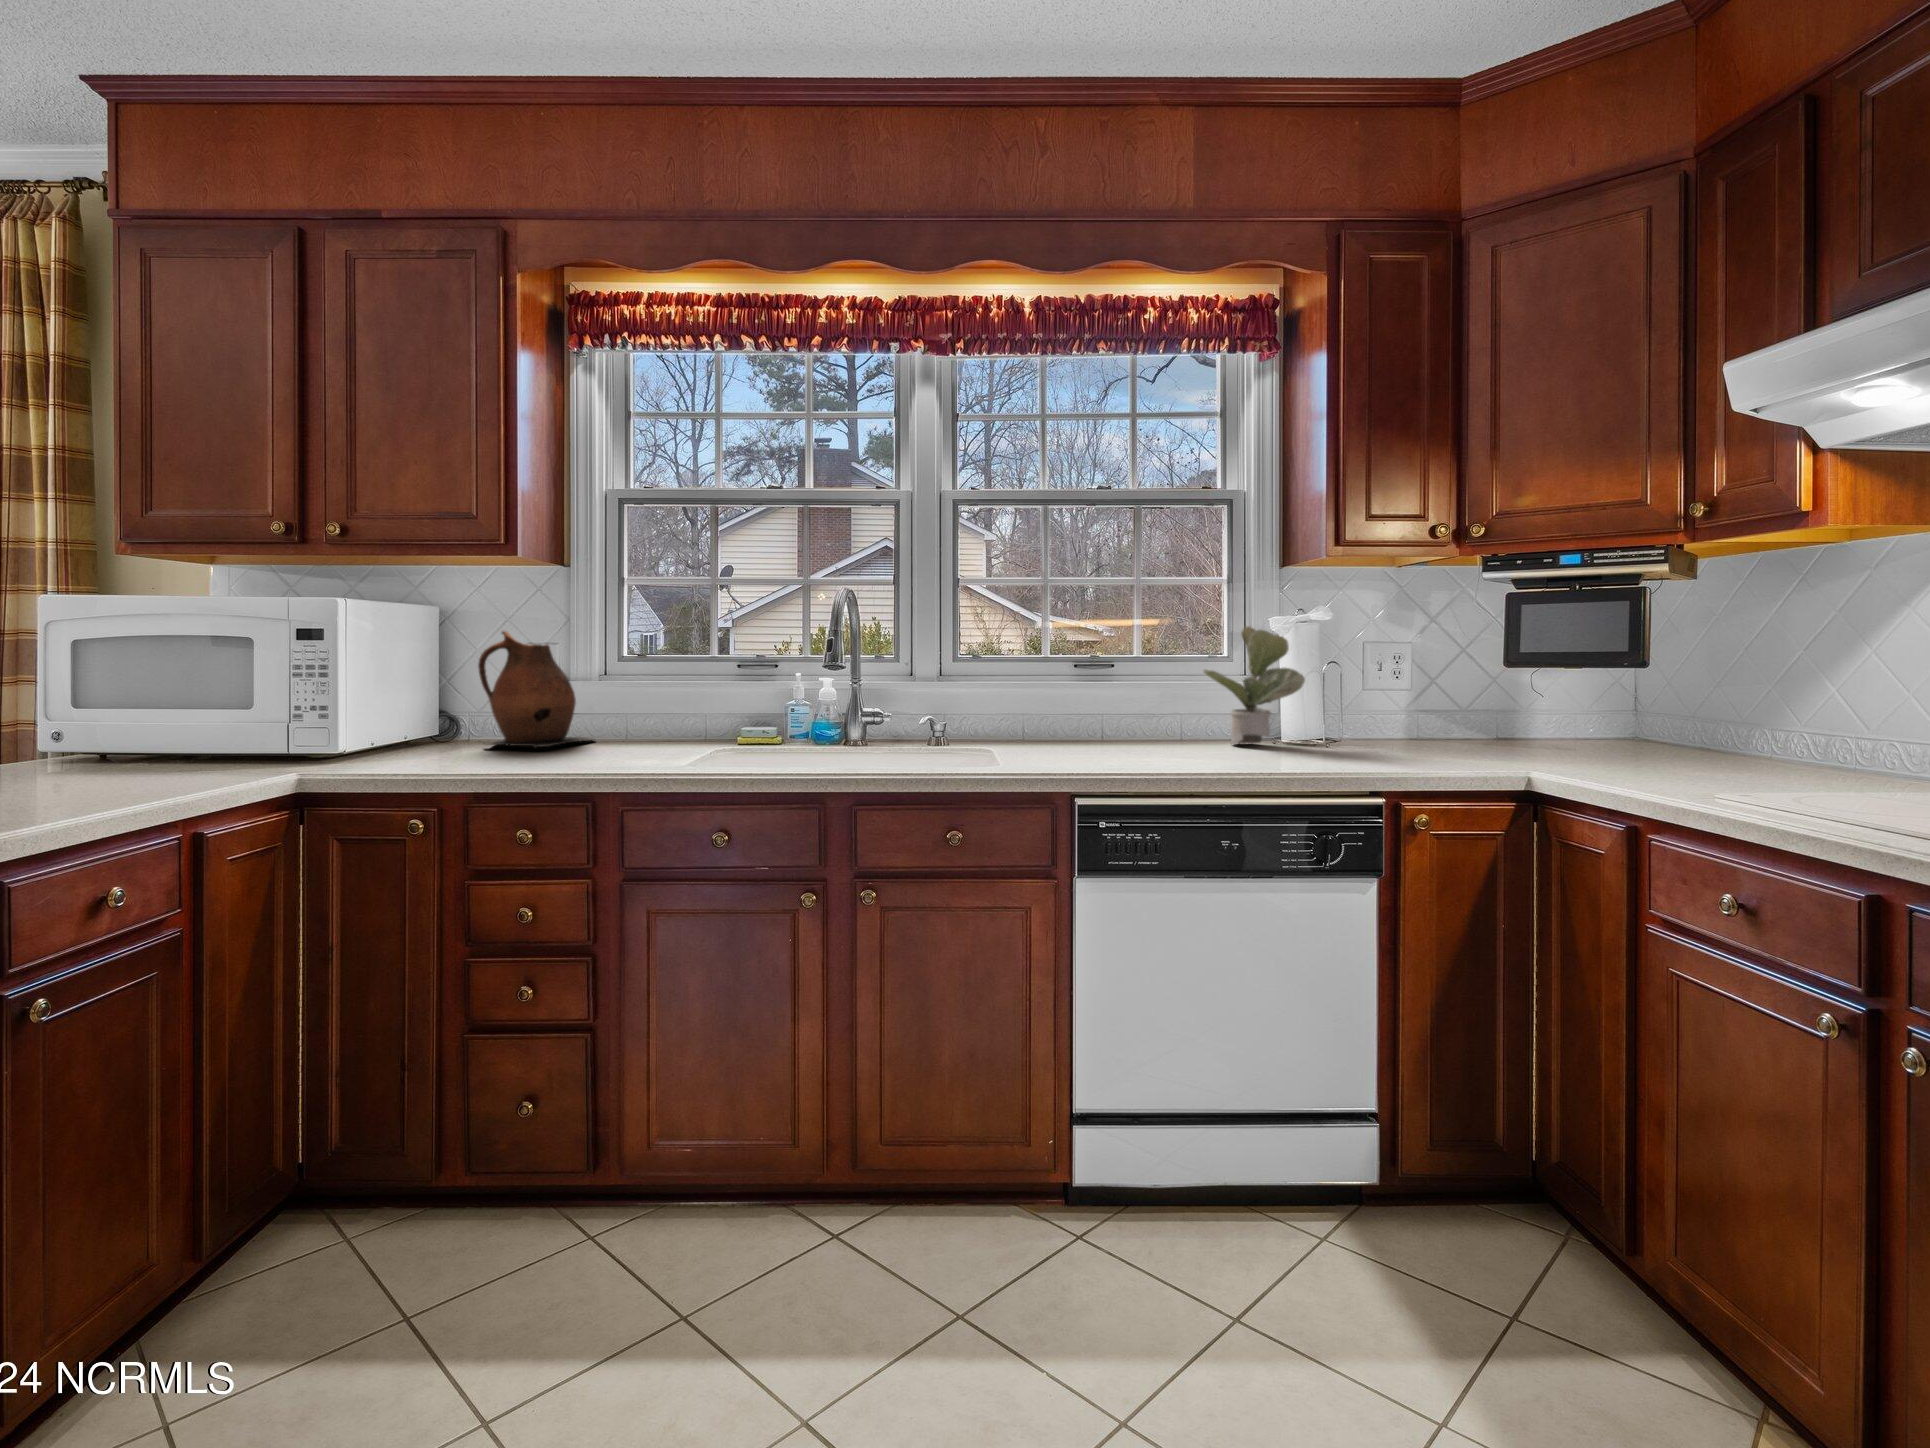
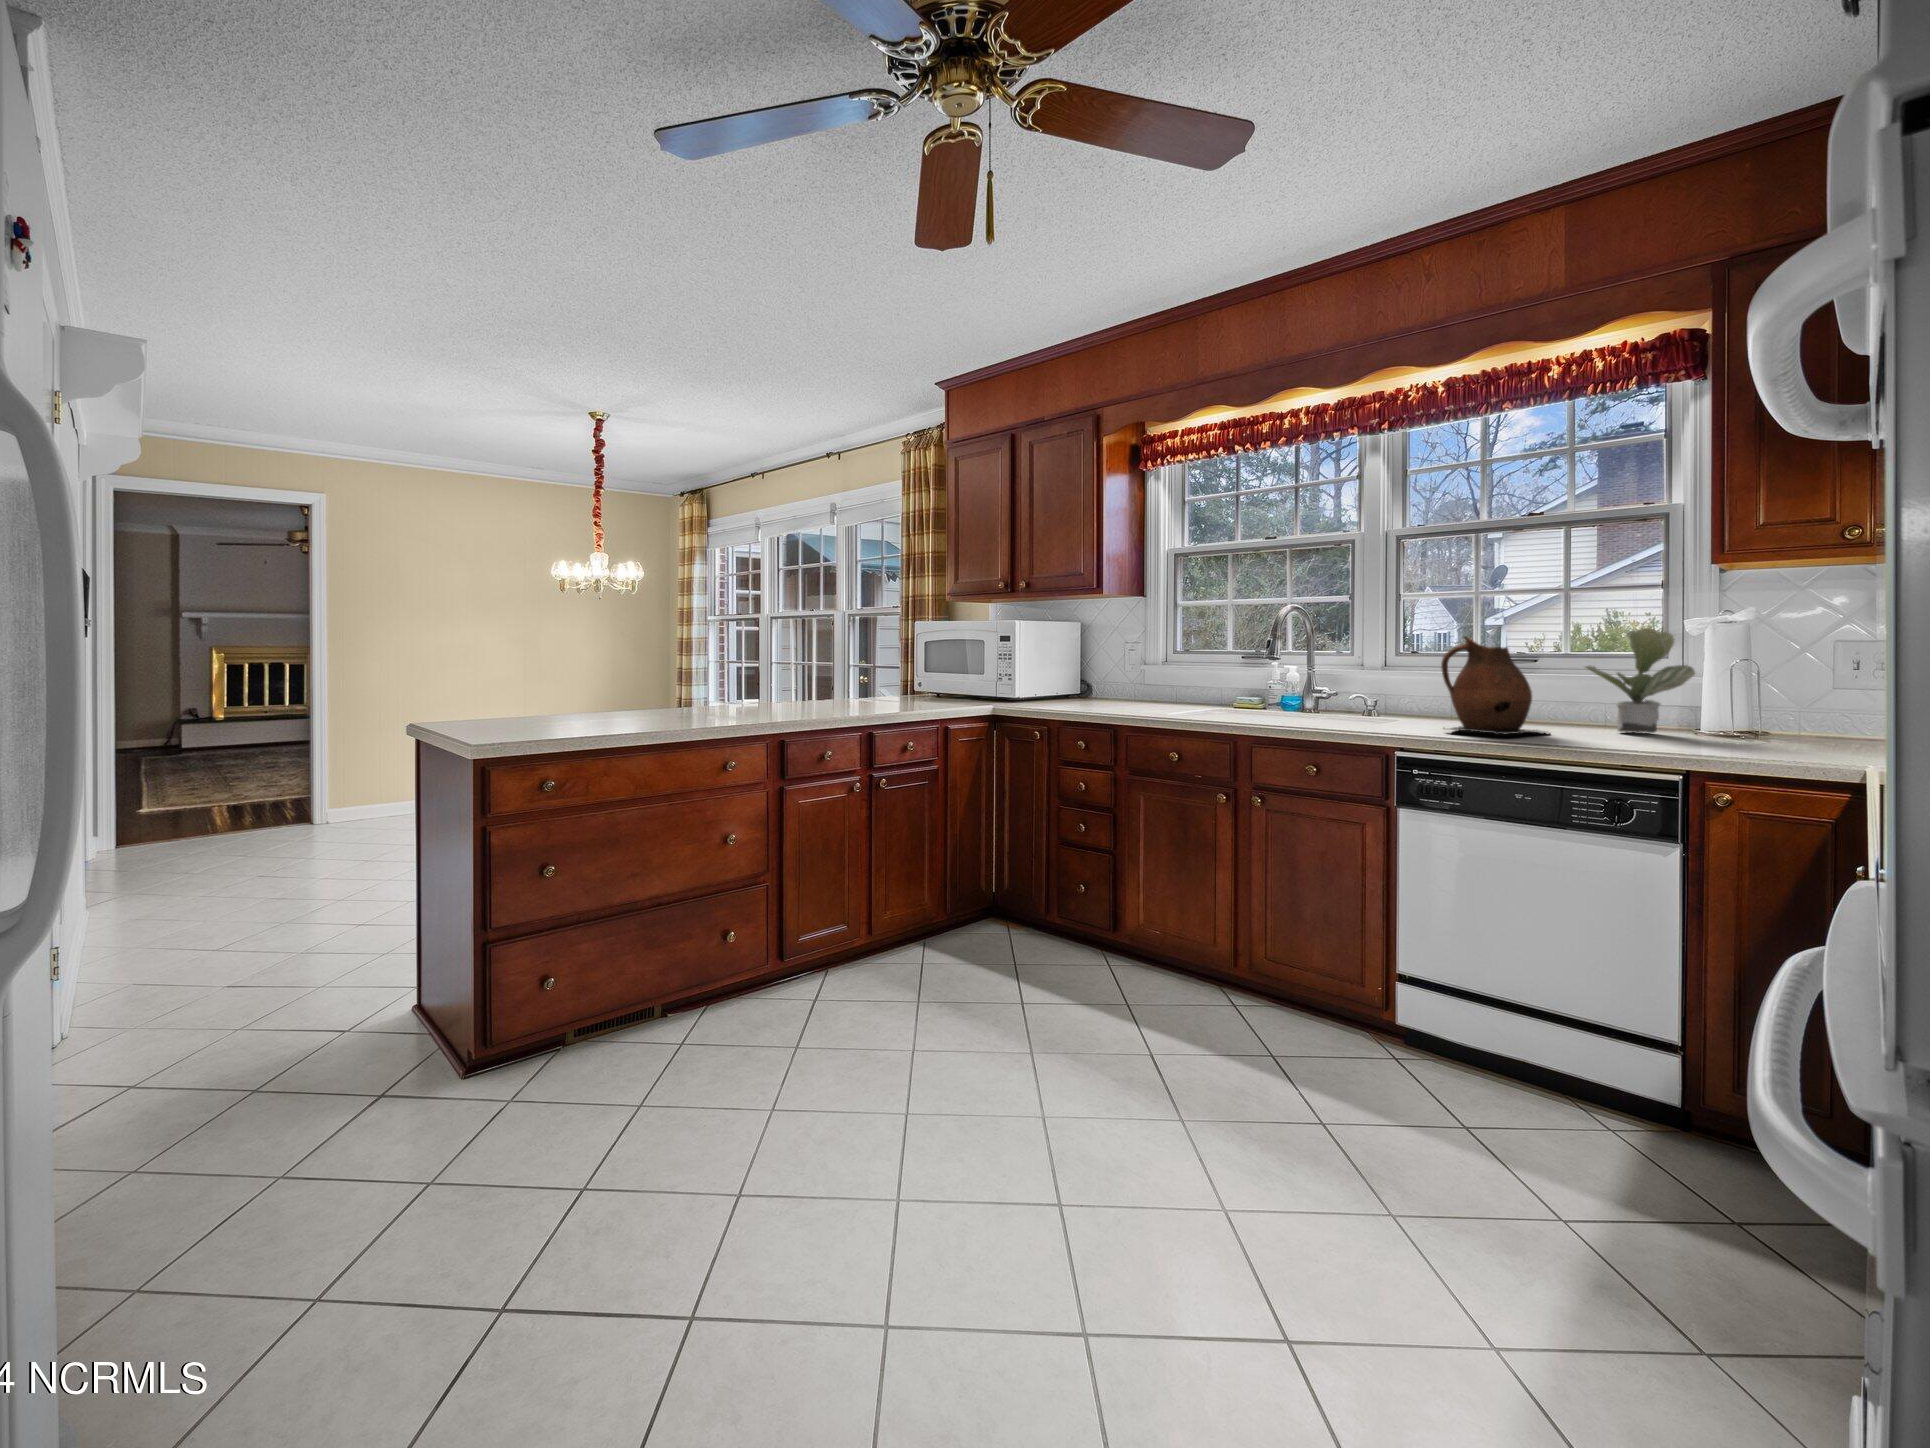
ceramic pitcher: present [478,631,594,748] -> present [1441,636,1548,735]

